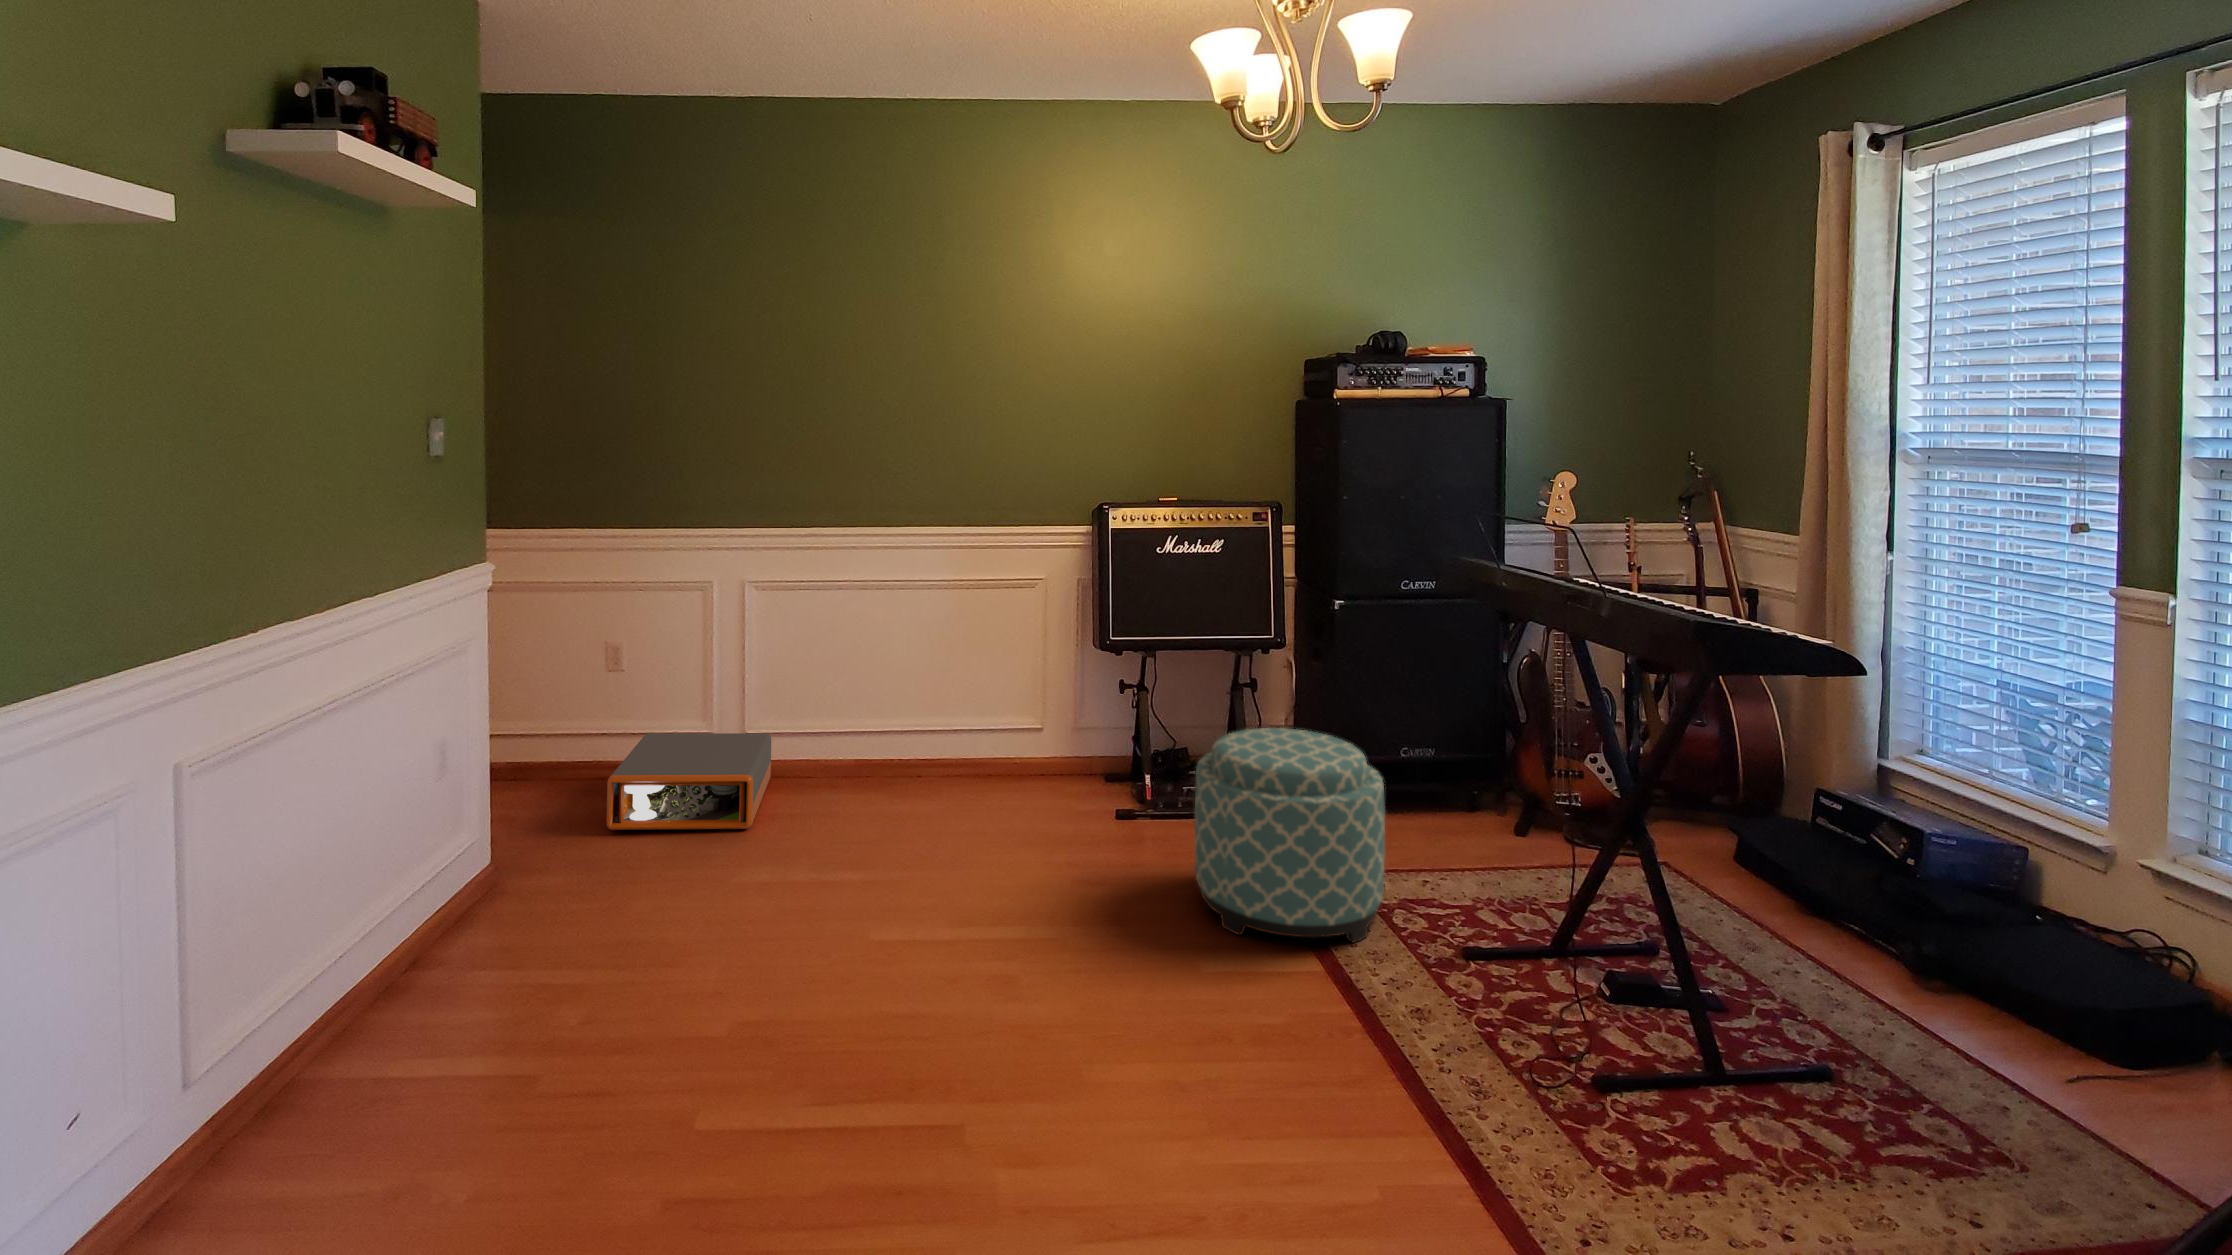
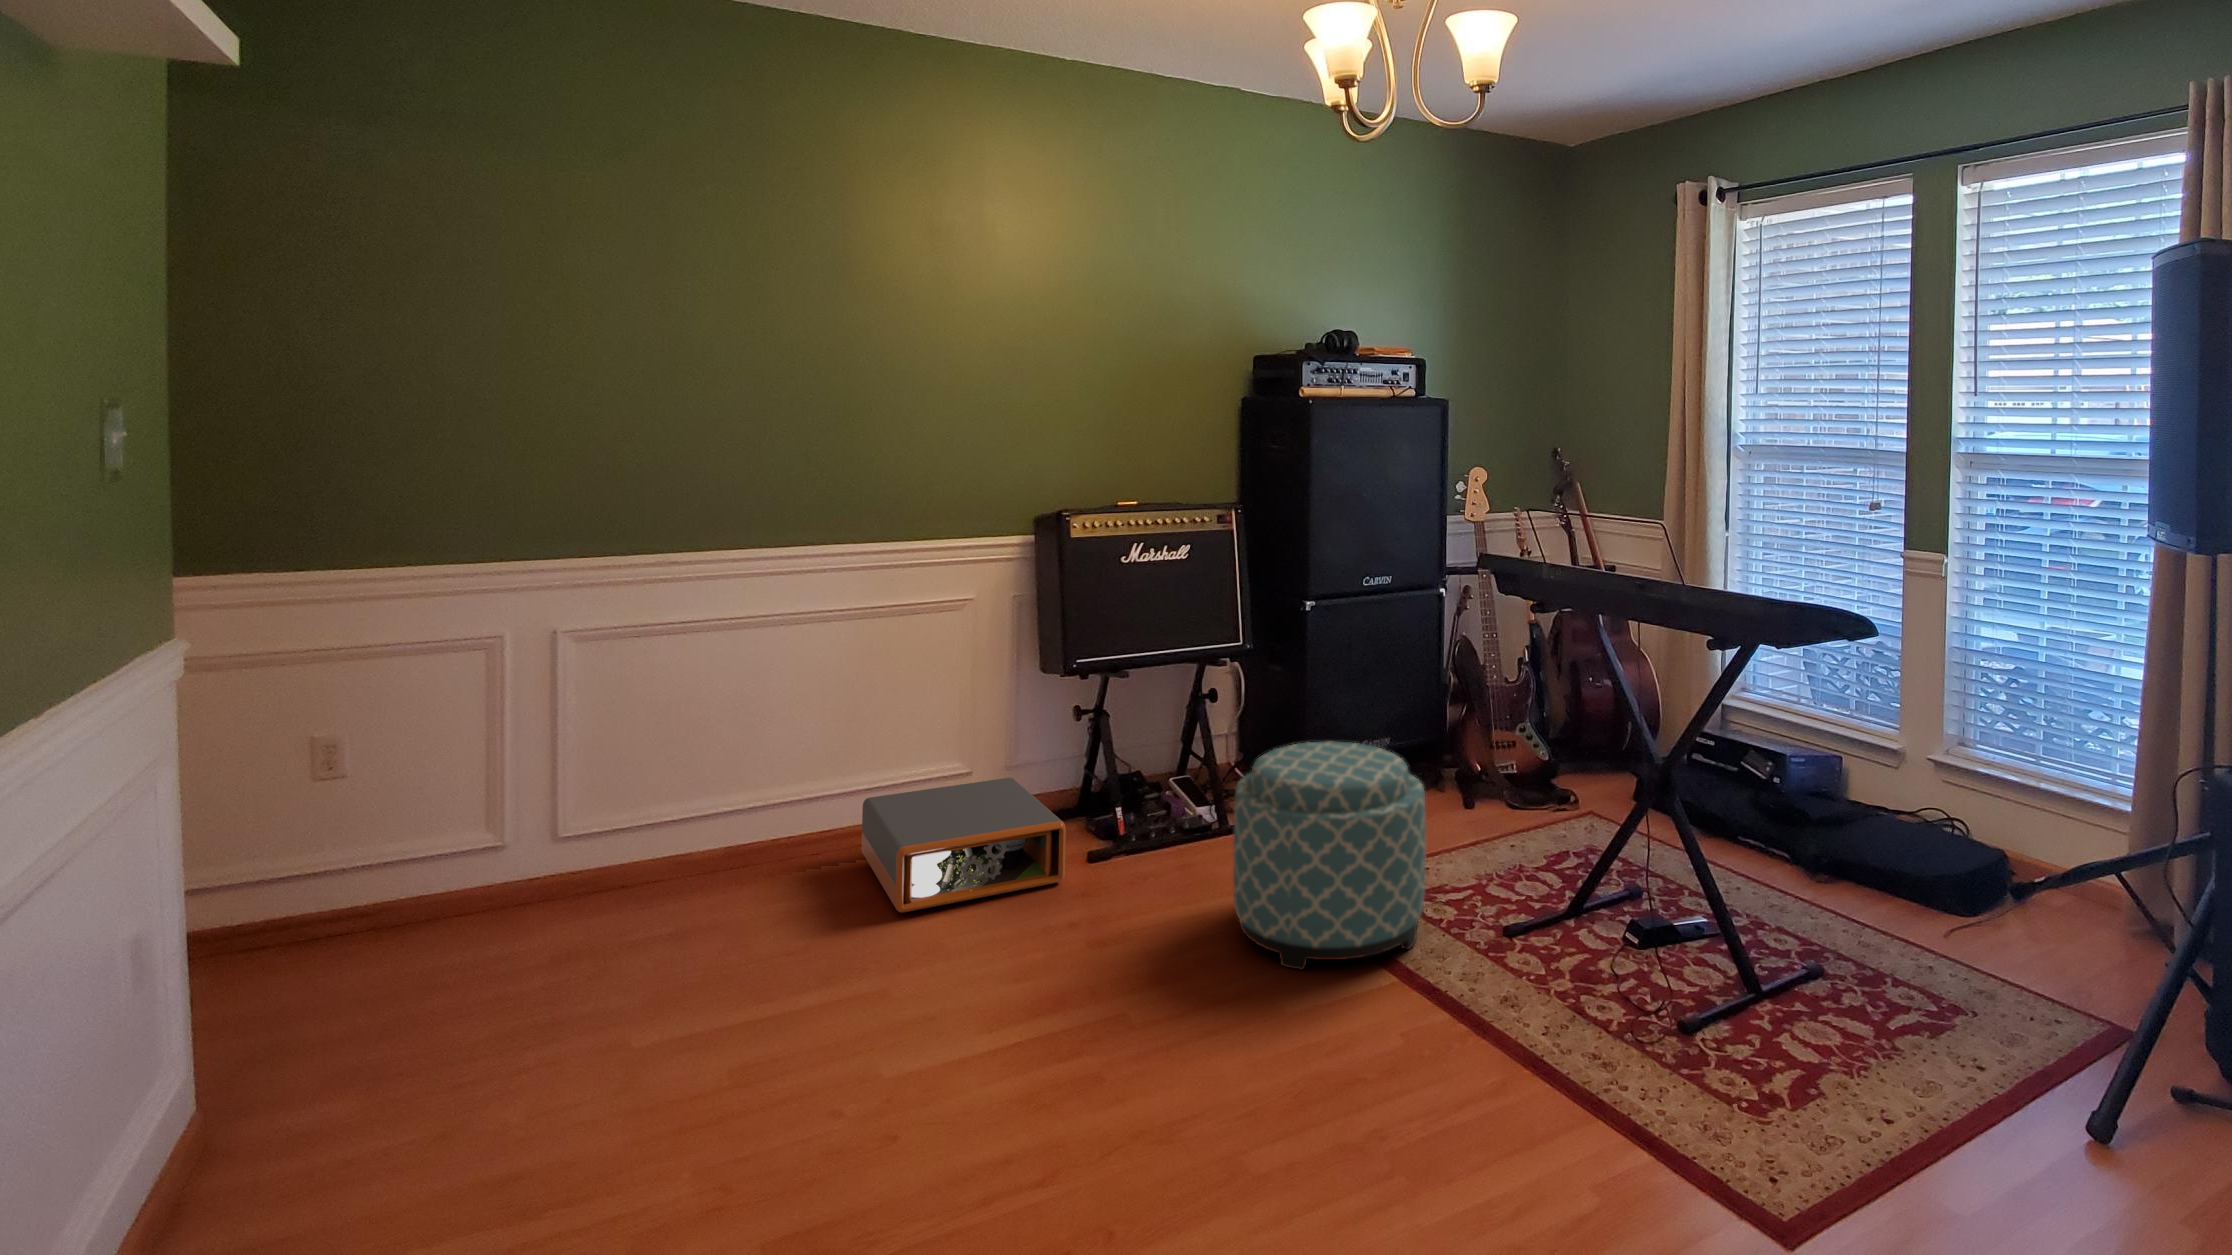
storage box: present [607,733,771,830] -> present [862,778,1066,913]

